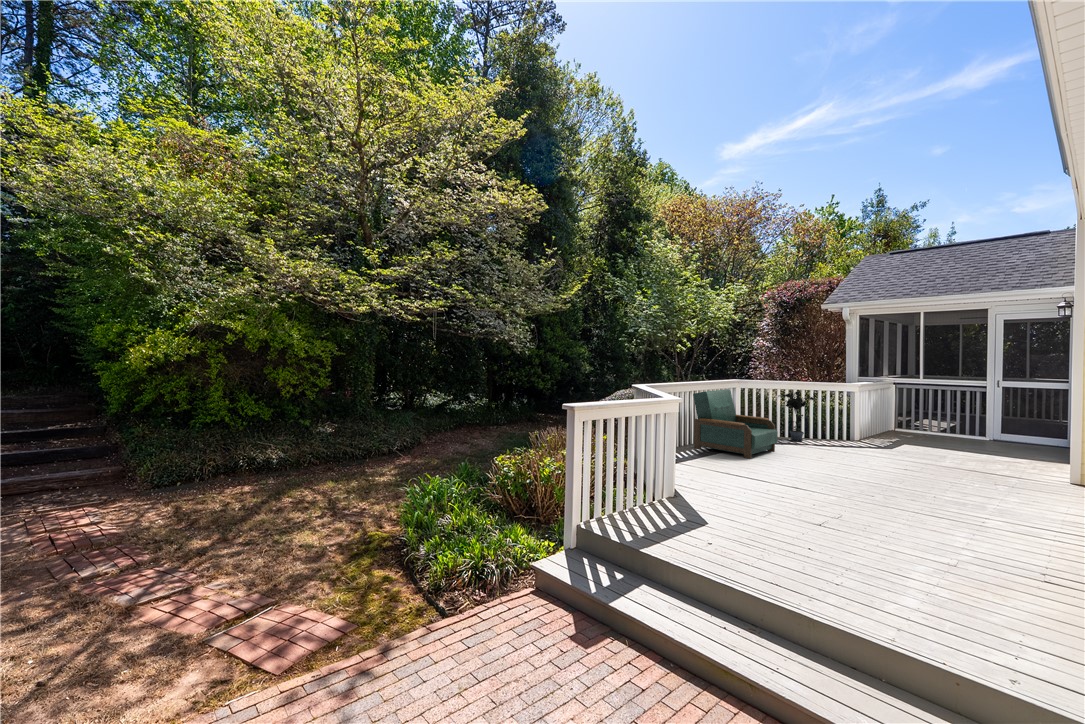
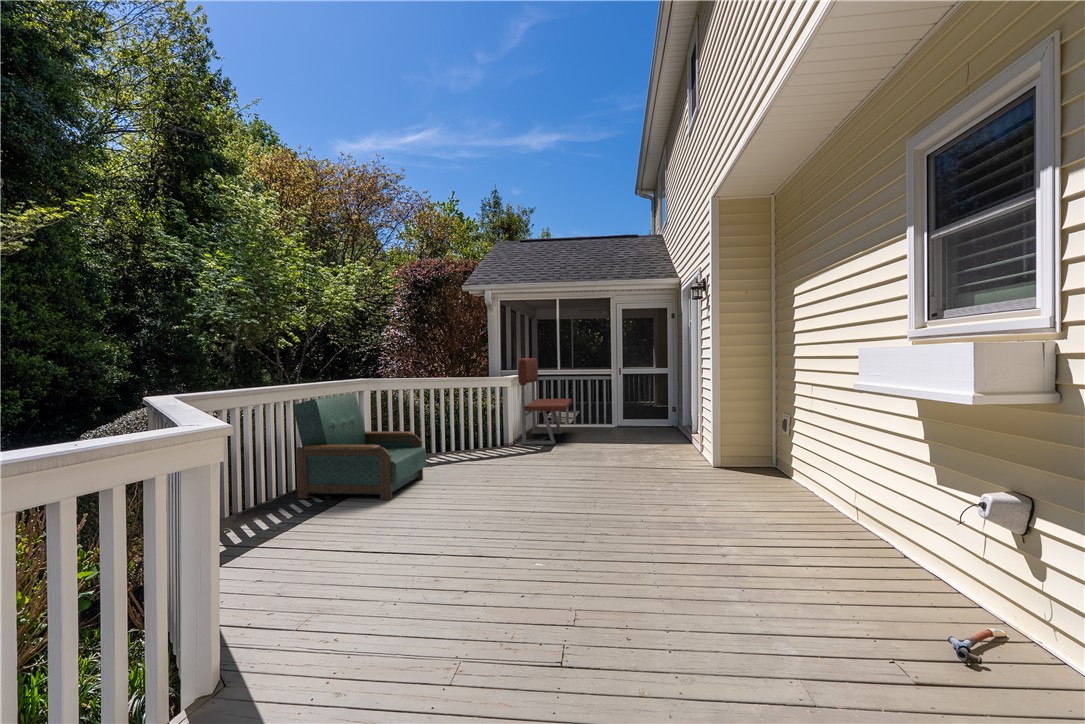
bench: none [869,368,932,446] -> present [518,358,572,445]
potted plant: present [778,391,817,442] -> none [421,388,469,458]

